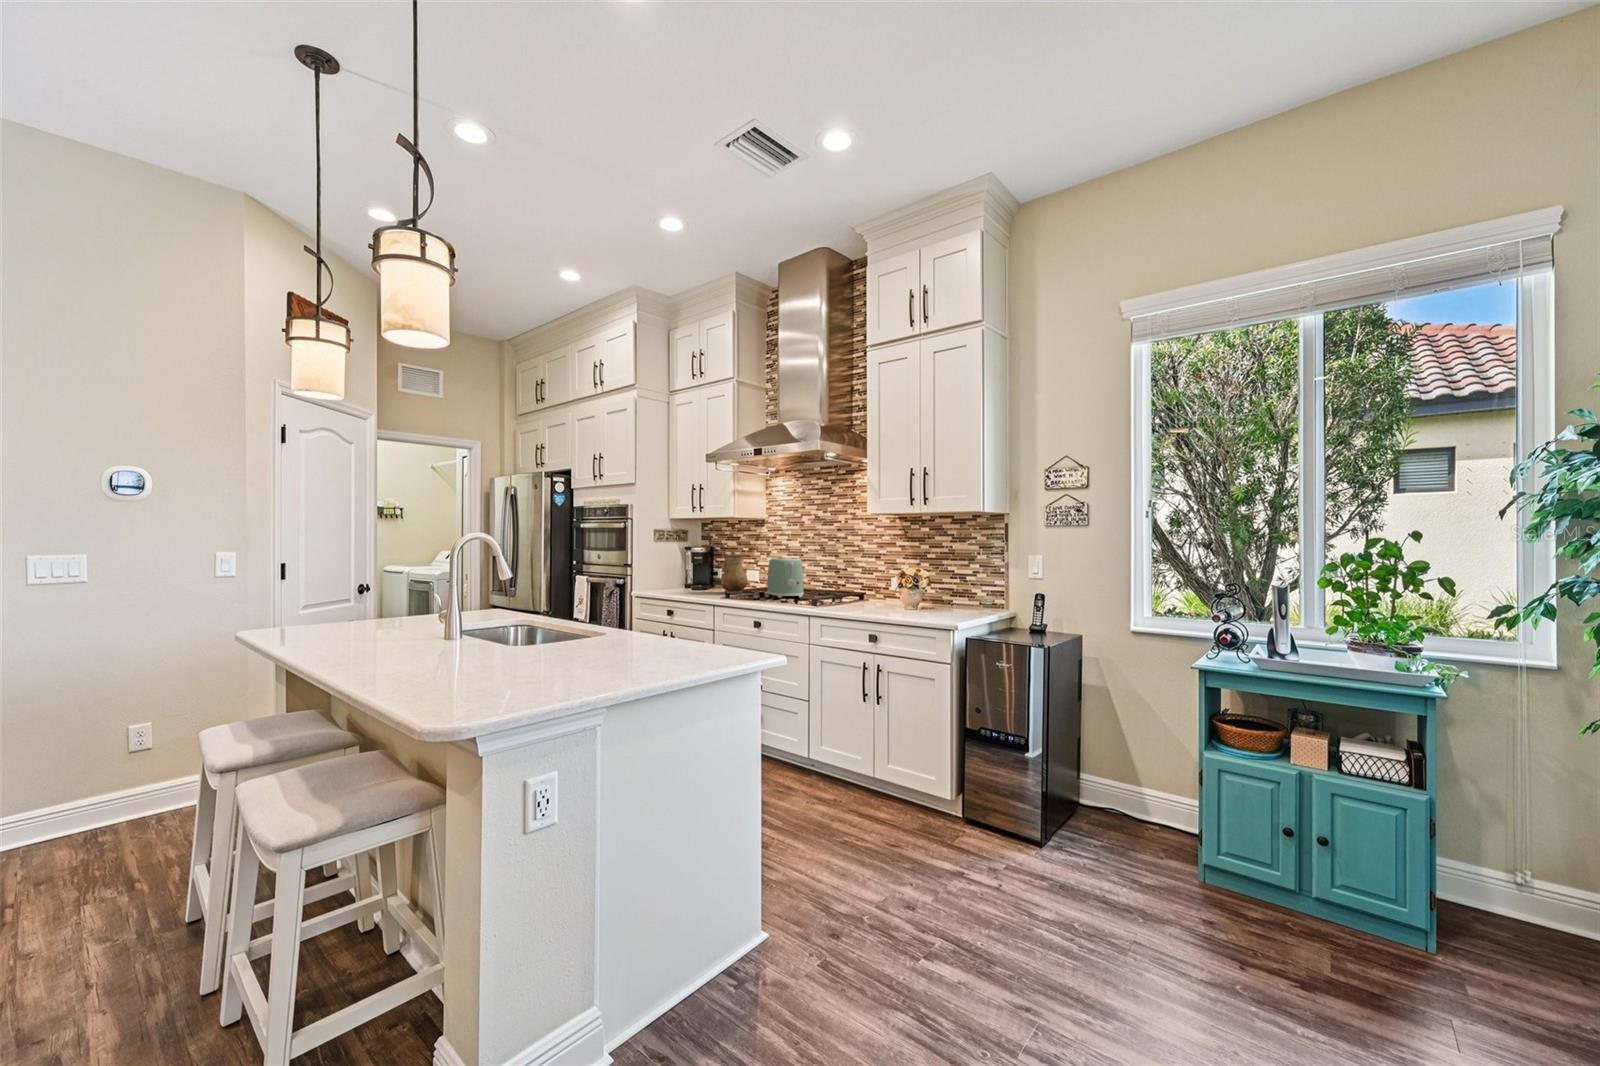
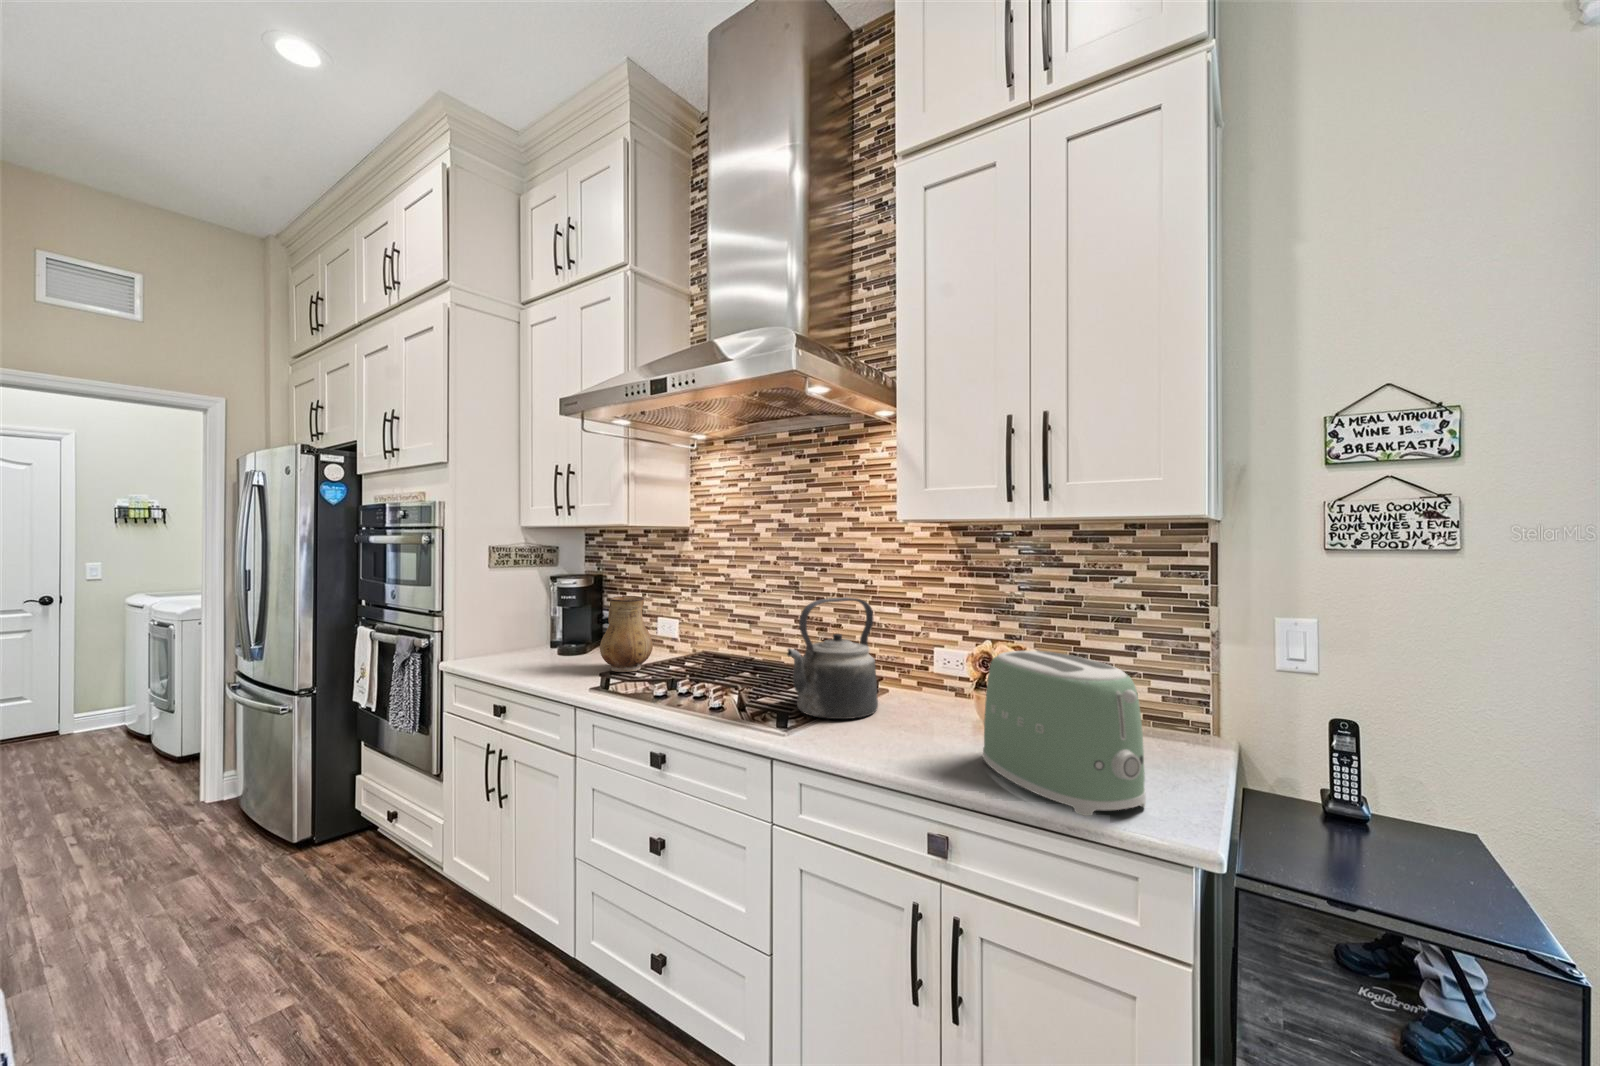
kettle: none [816,551,859,605] -> present [787,597,878,719]
toaster: present [767,557,804,598] -> present [983,651,1146,816]

